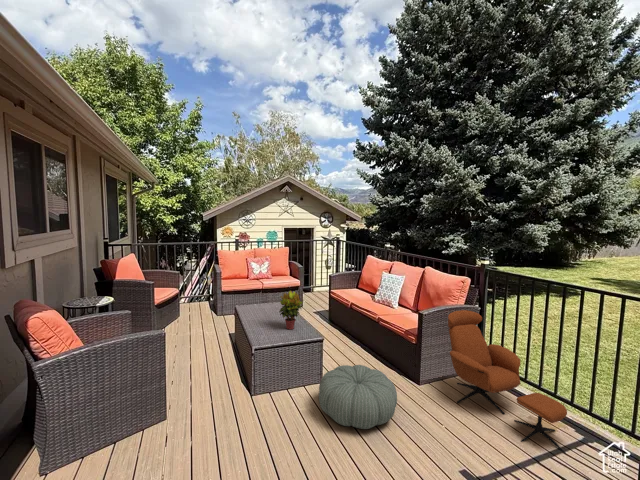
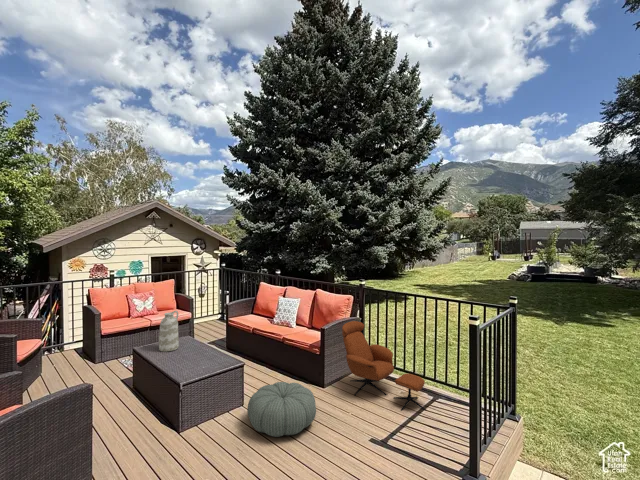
vase: none [254,274,273,312] -> present [159,311,179,352]
potted plant: present [279,291,303,329] -> none [195,324,221,363]

